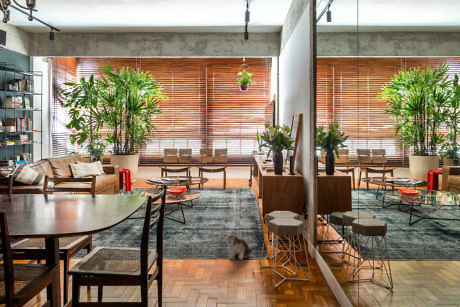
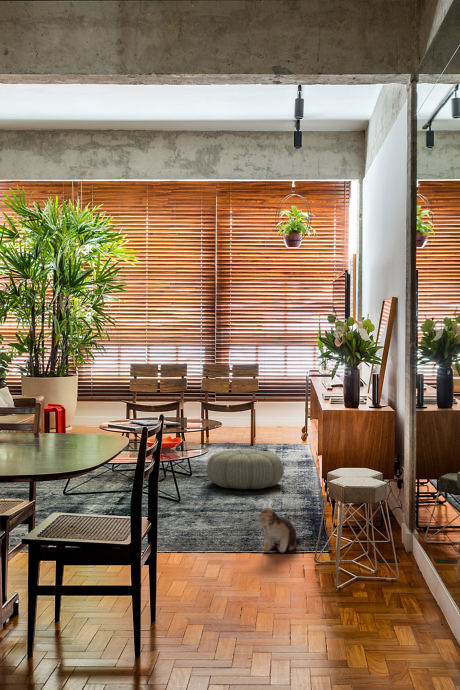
pouf: none [200,194,240,215] -> present [207,449,283,489]

